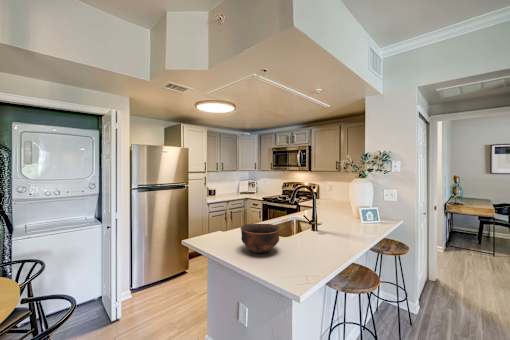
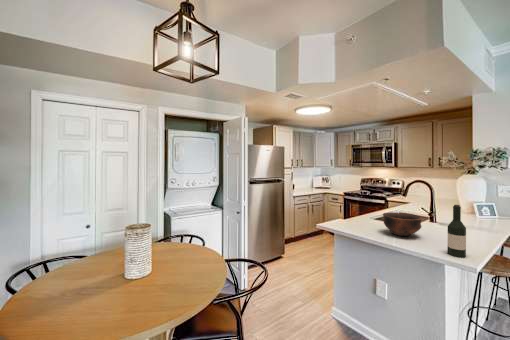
wine bottle: none [285,216,302,283] -> present [447,205,466,257]

